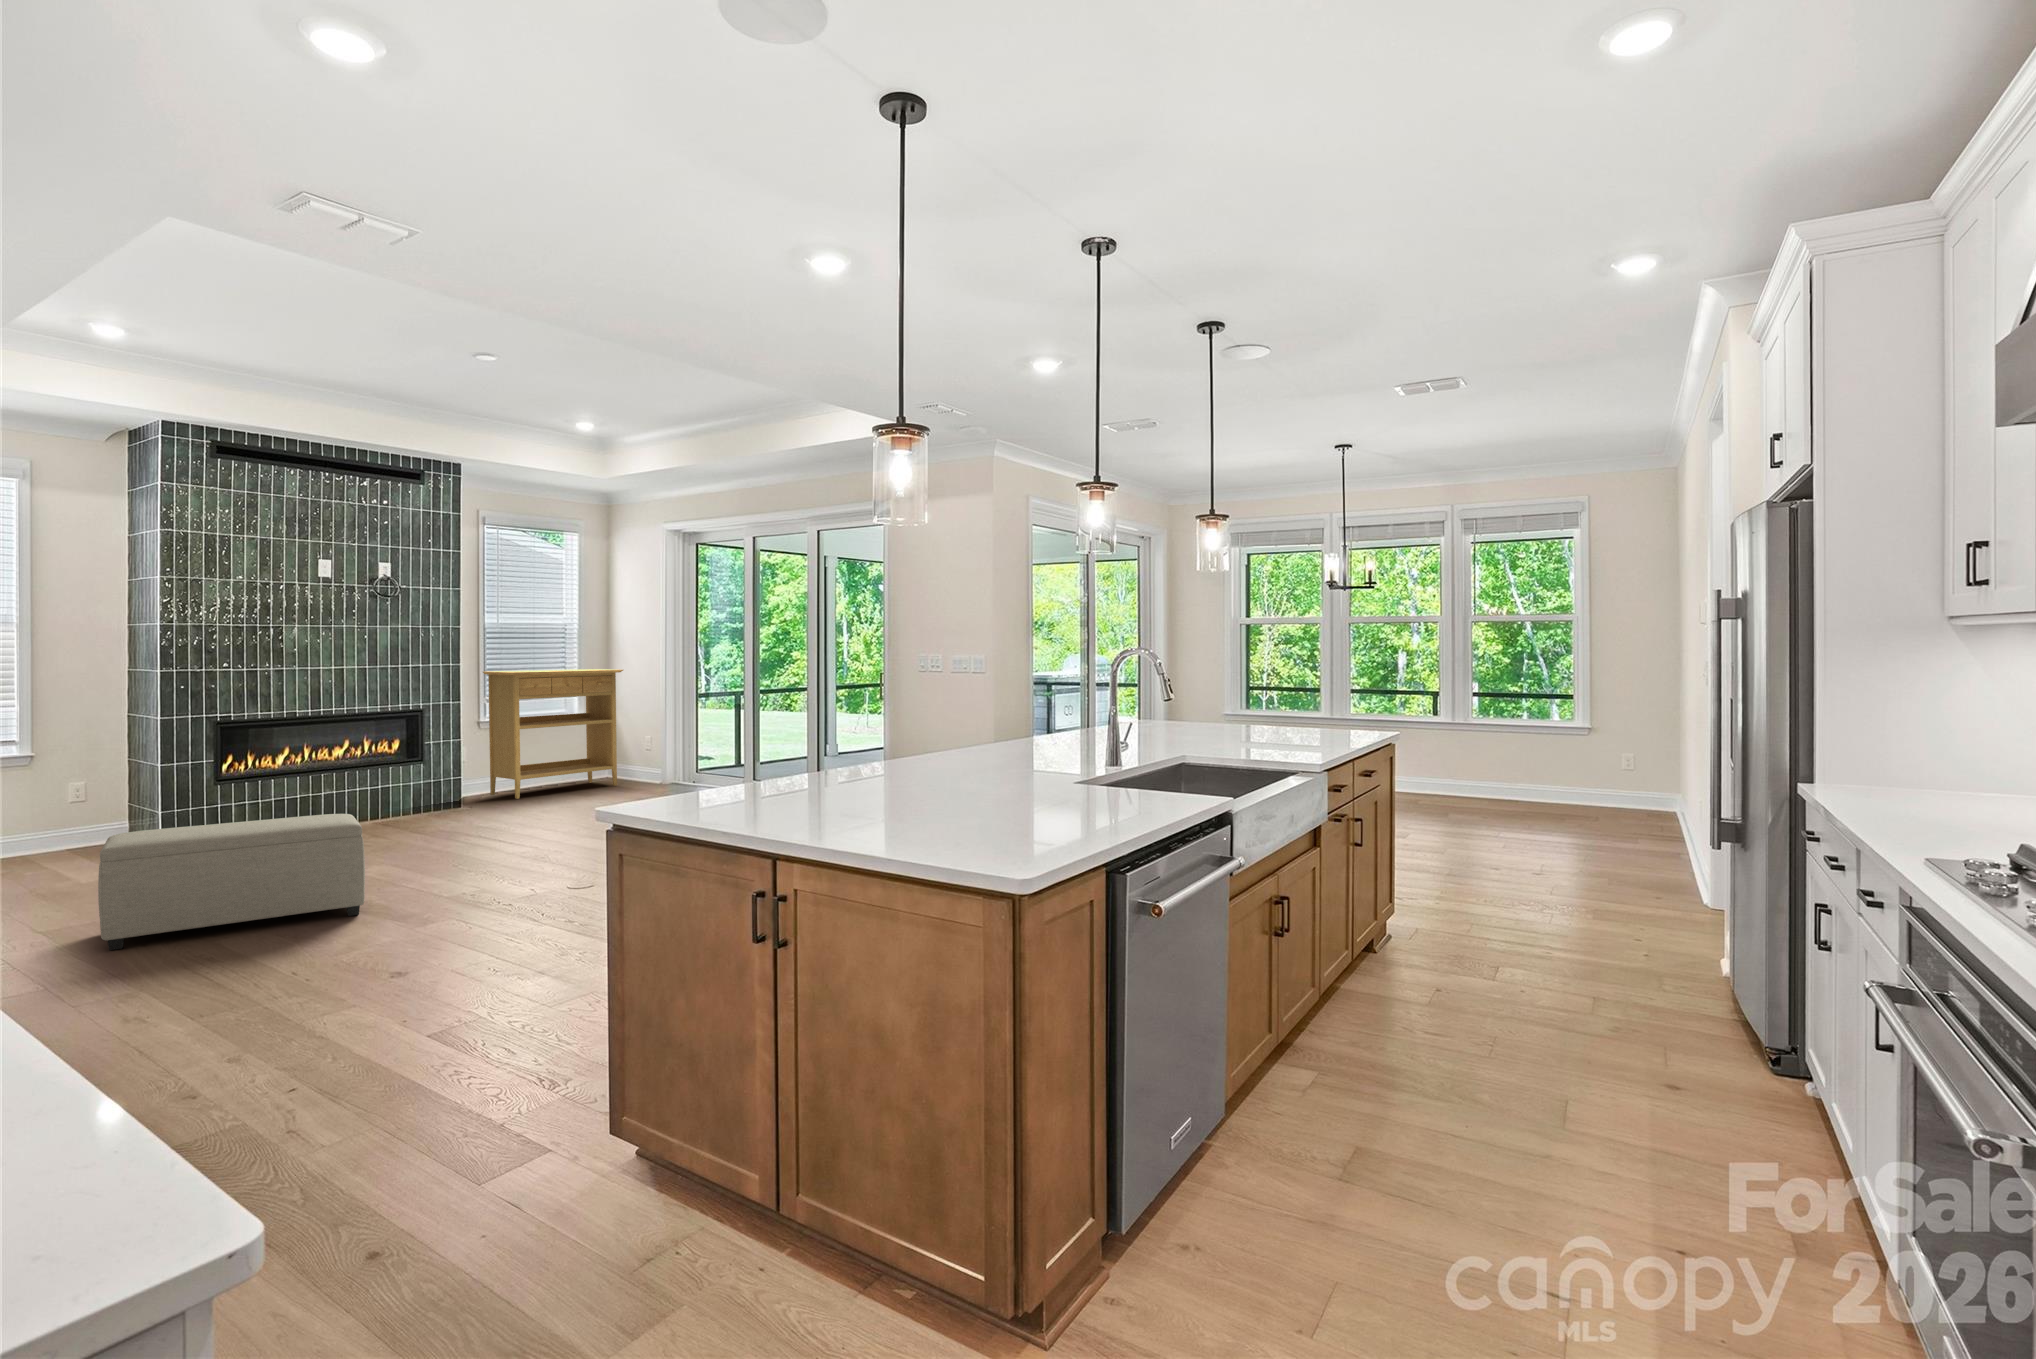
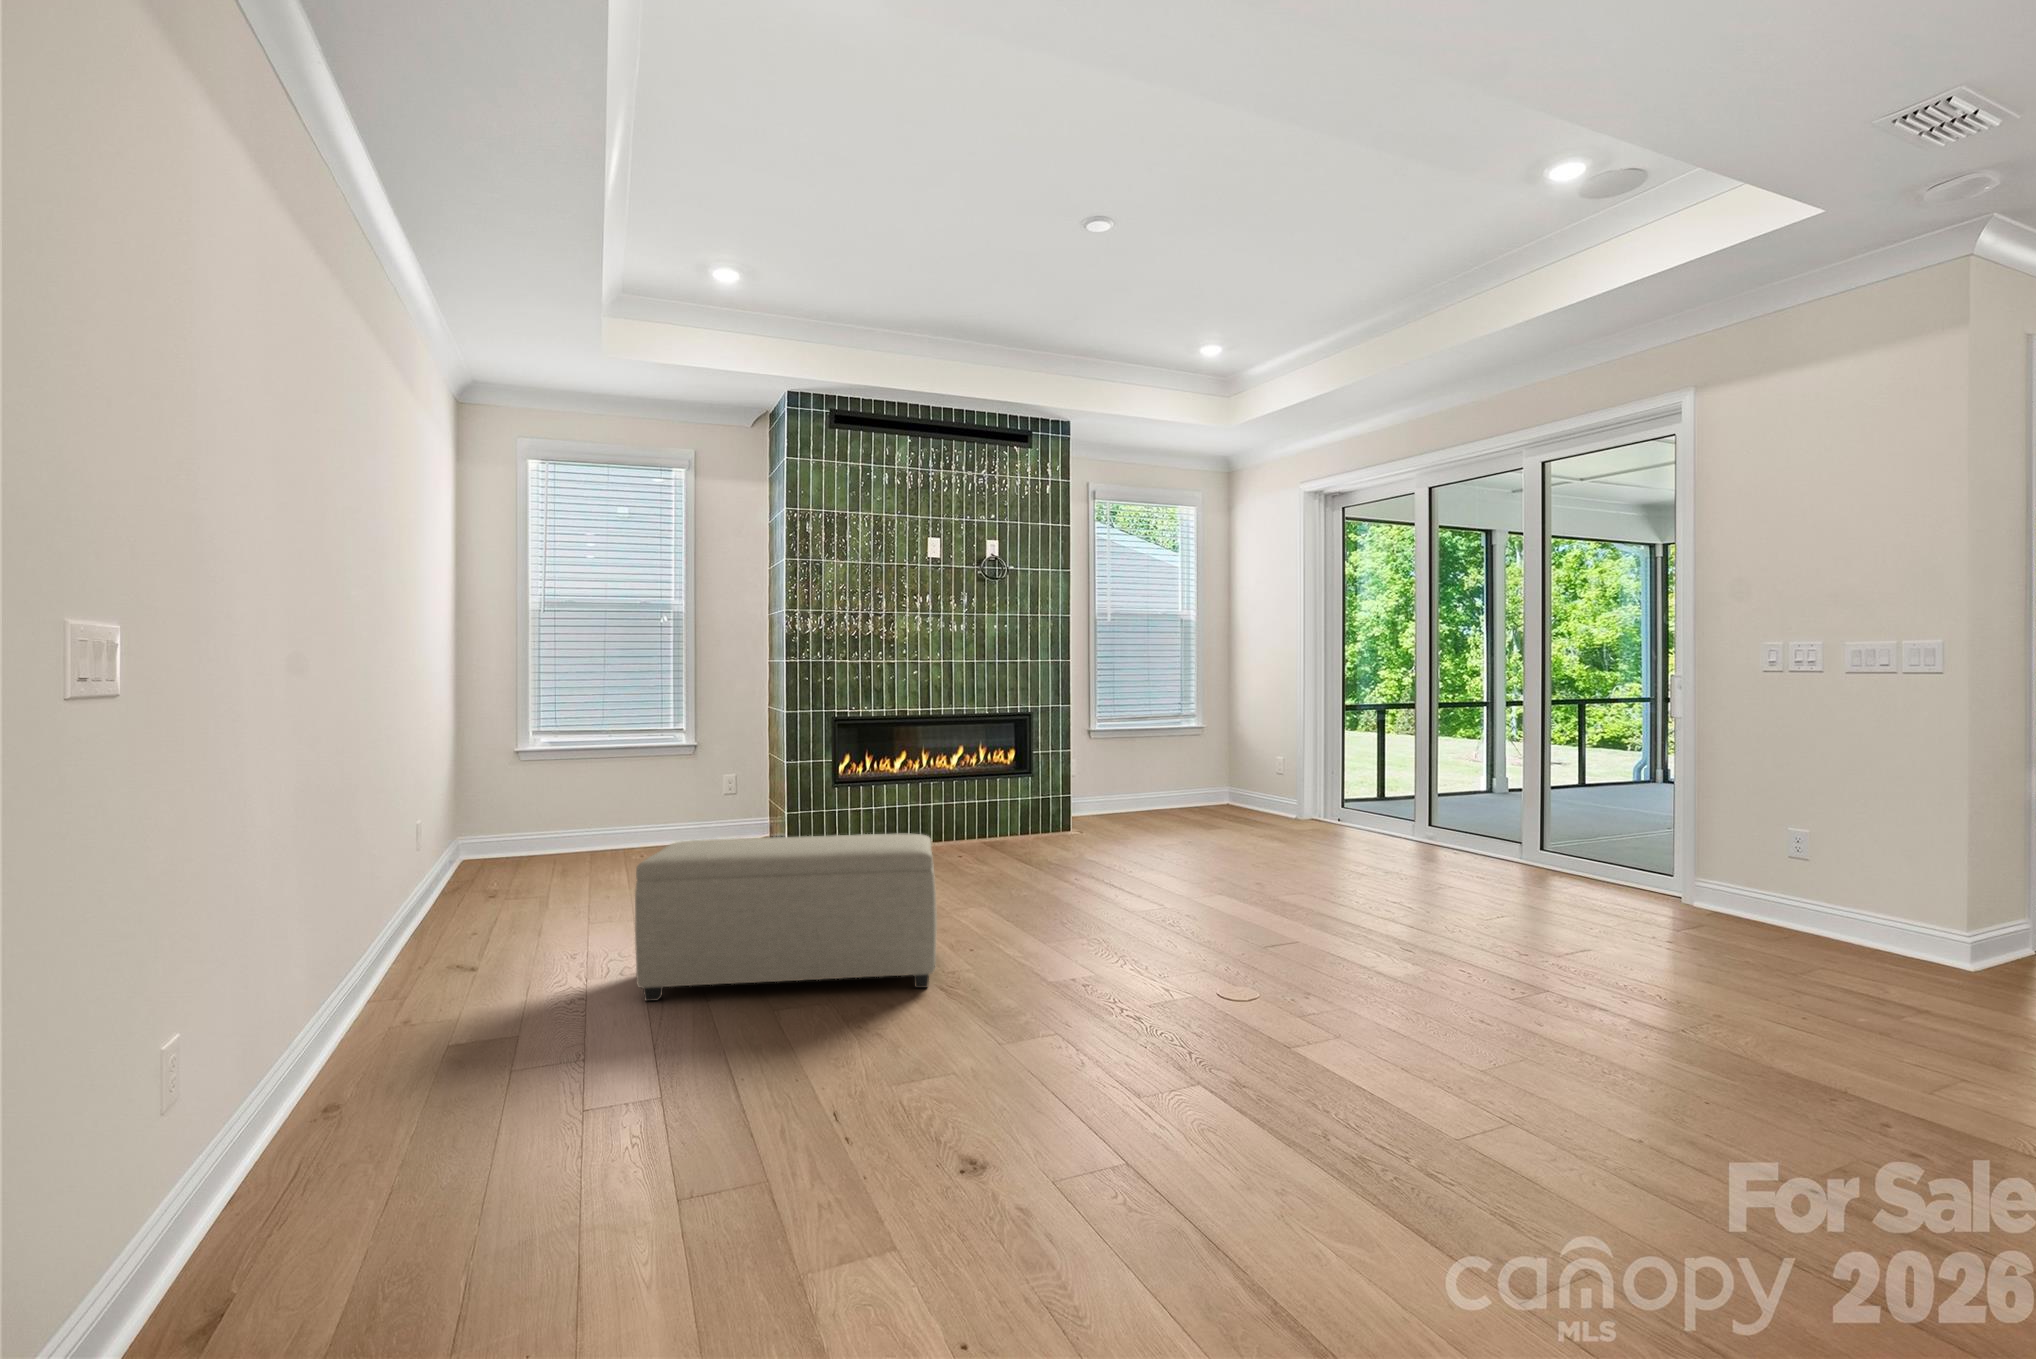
console table: present [483,669,623,799] -> none [1093,669,1250,823]

